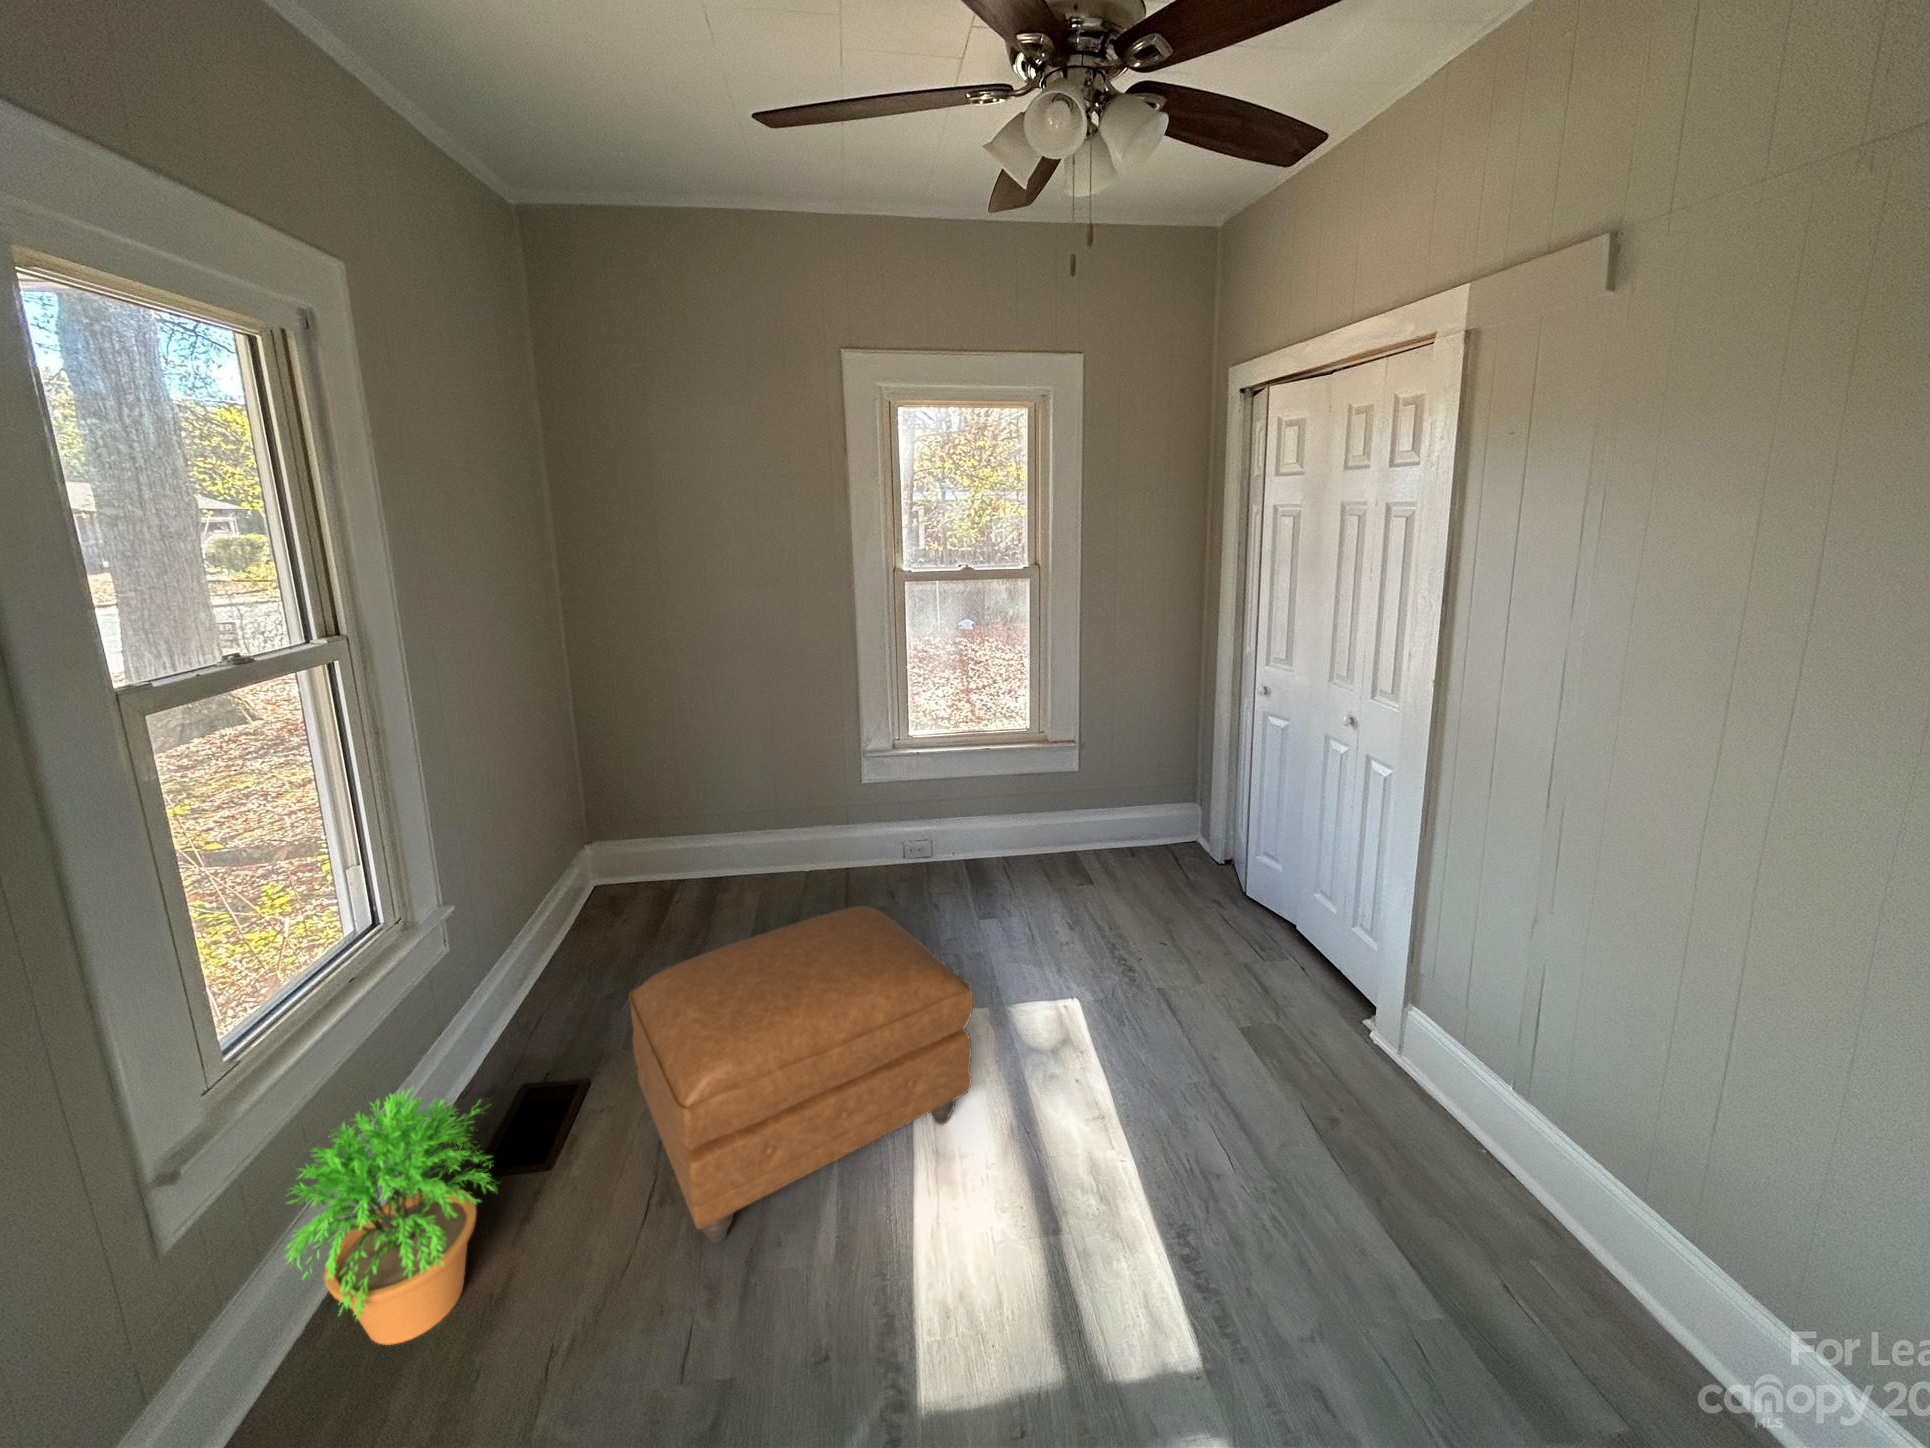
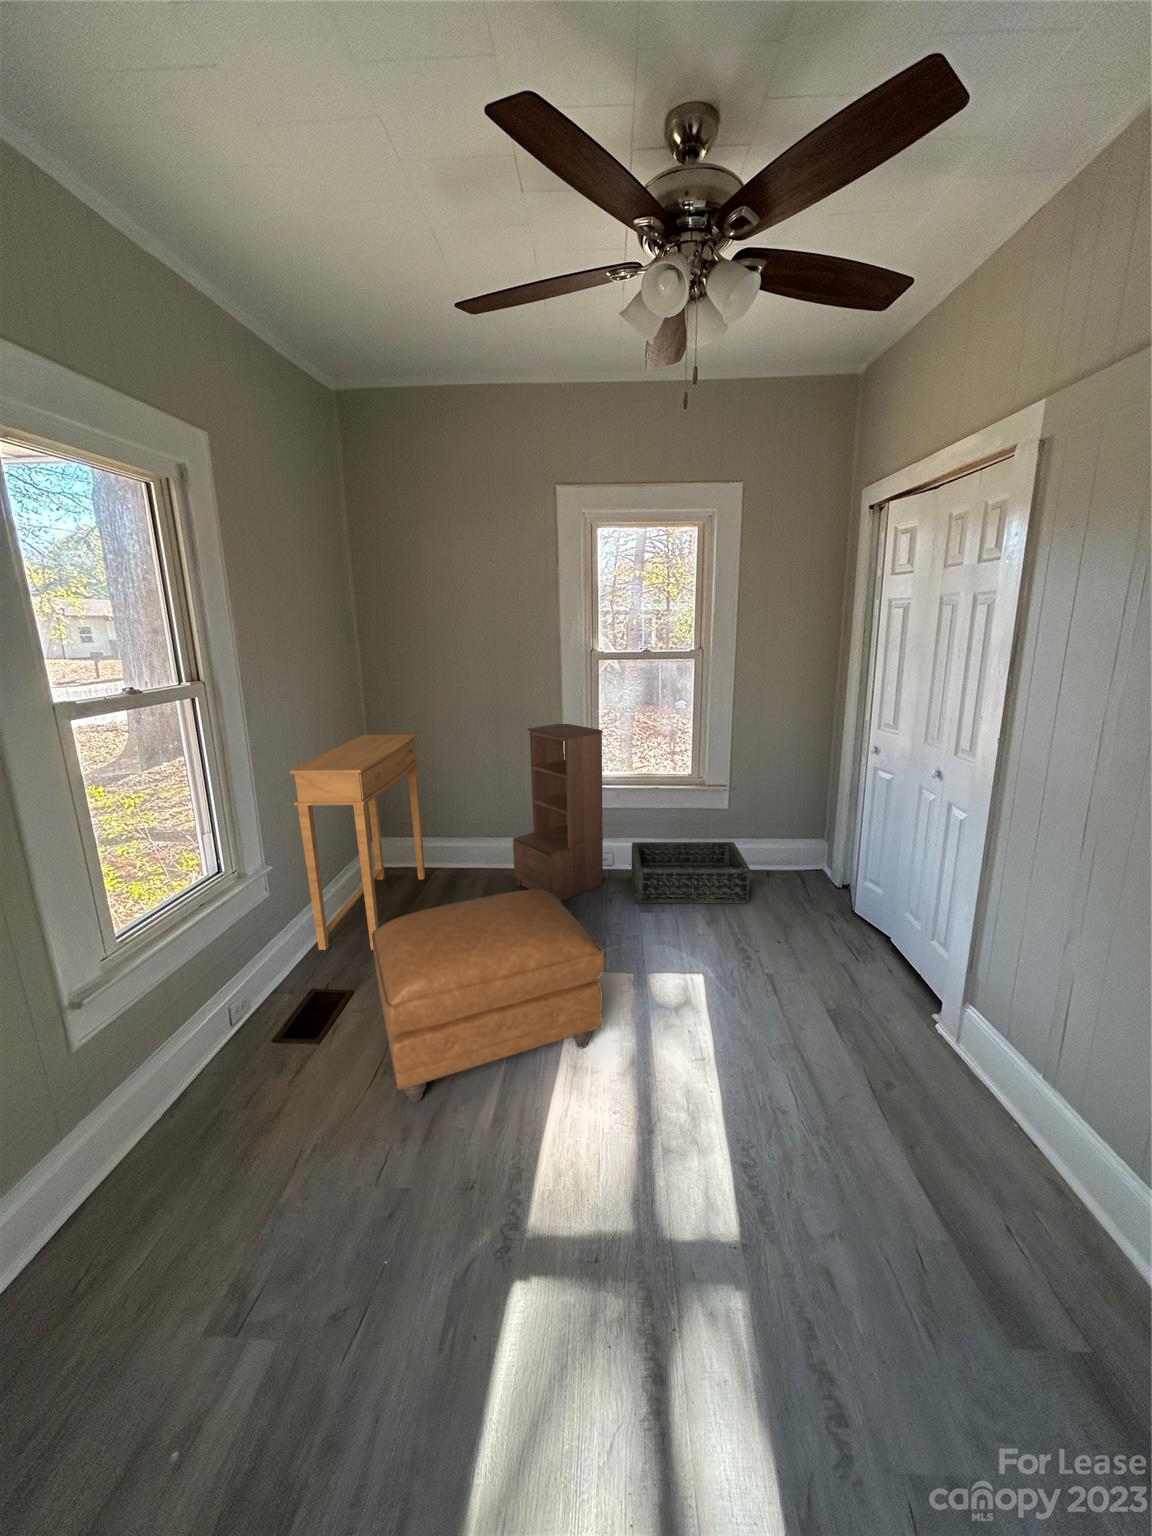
bookshelf: none [800,666,925,918] -> present [513,724,603,902]
side table: none [474,689,669,1022] -> present [290,734,425,950]
basket: none [960,813,1120,905] -> present [632,842,750,903]
potted plant: present [285,1089,498,1345] -> none [144,972,283,1131]

